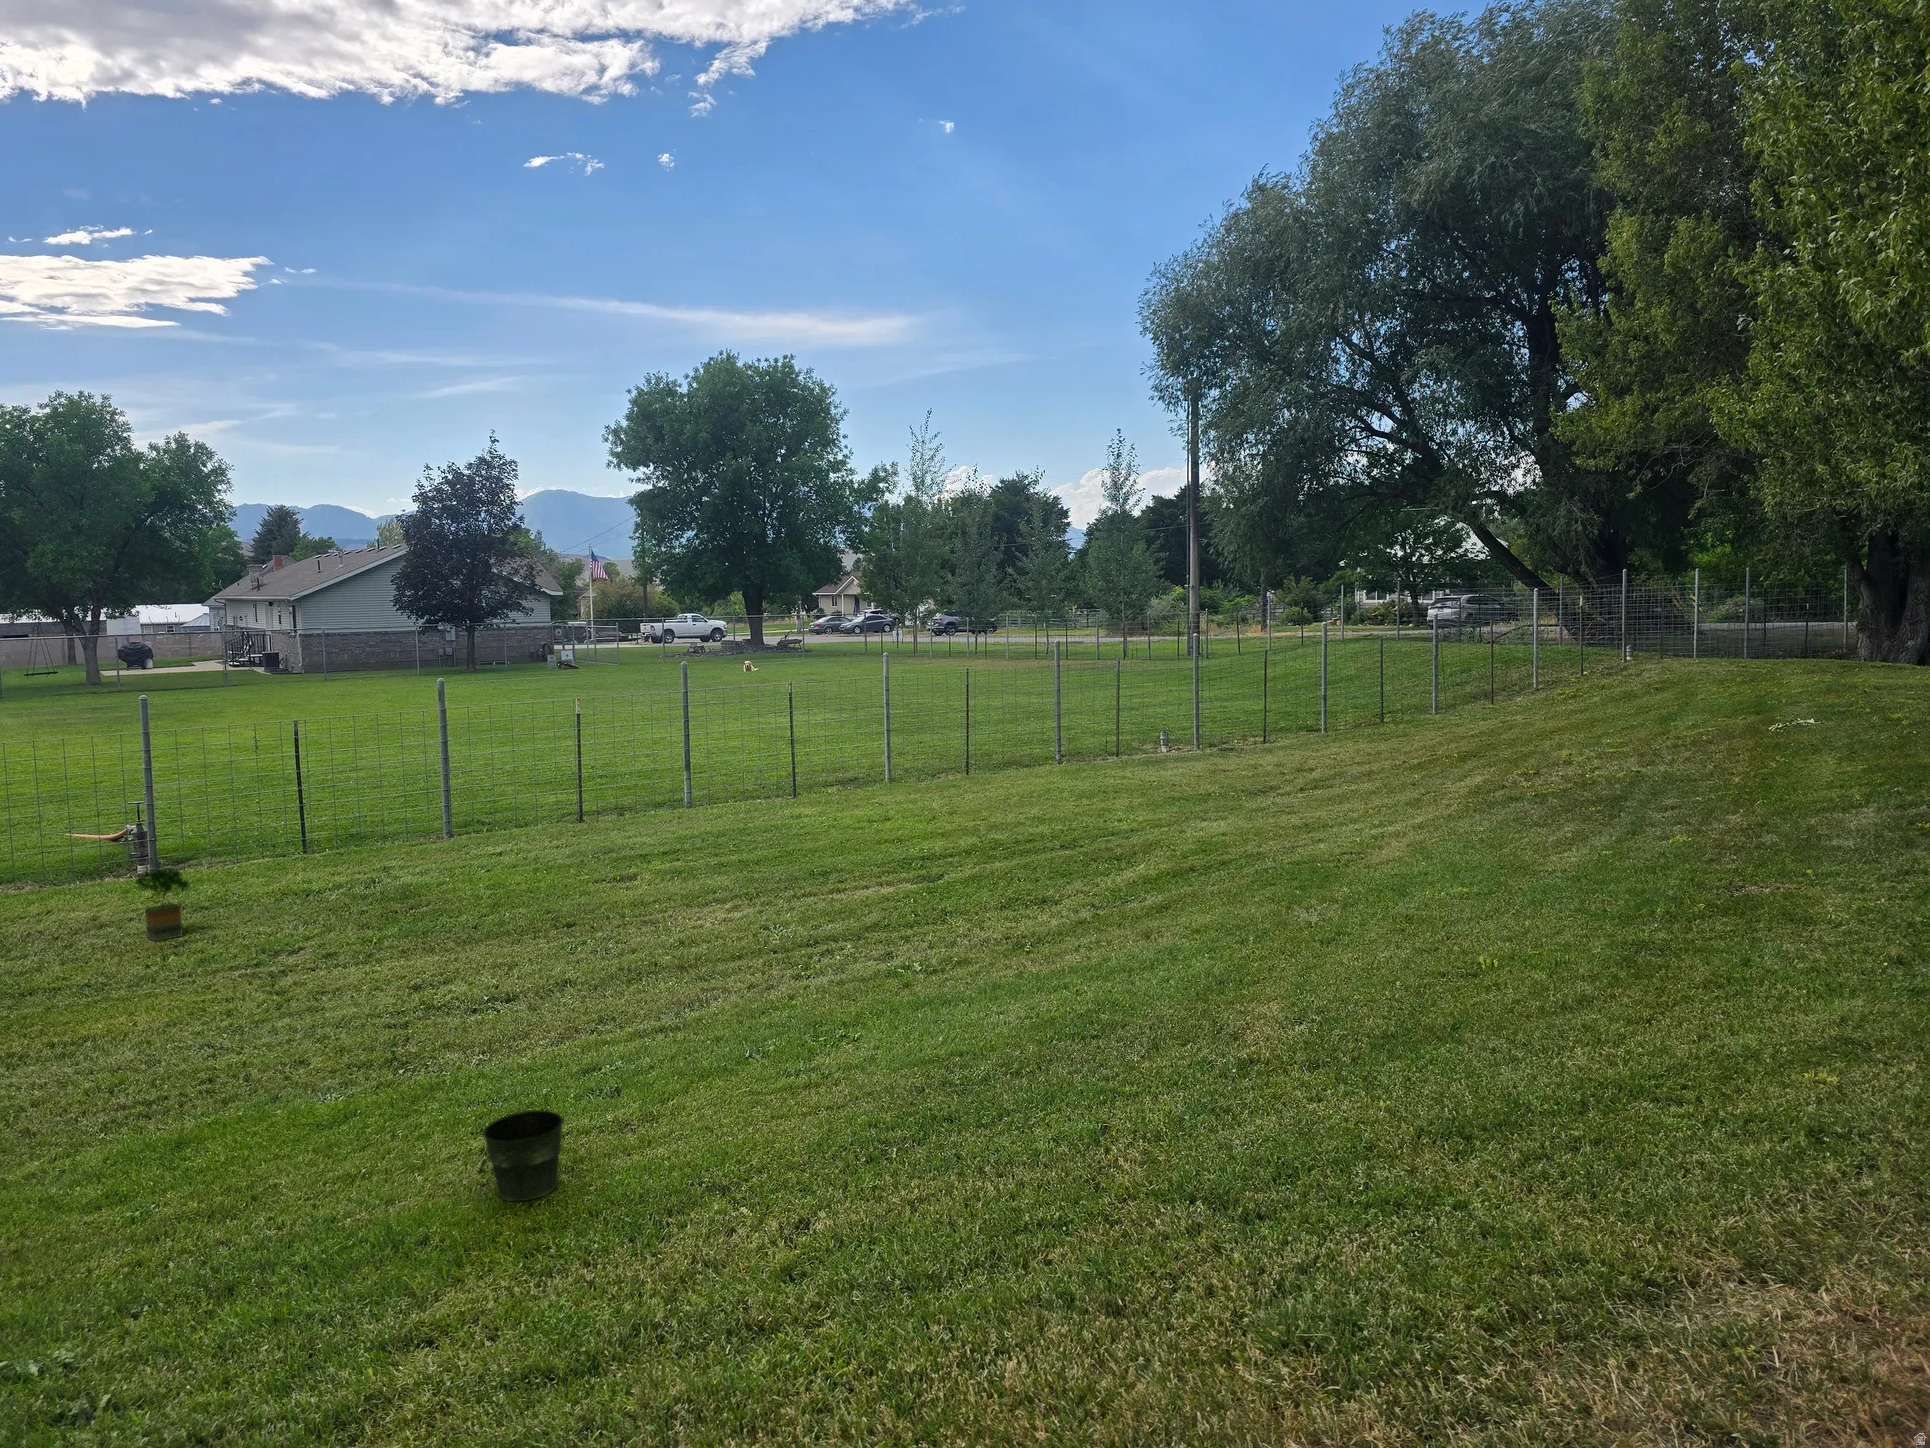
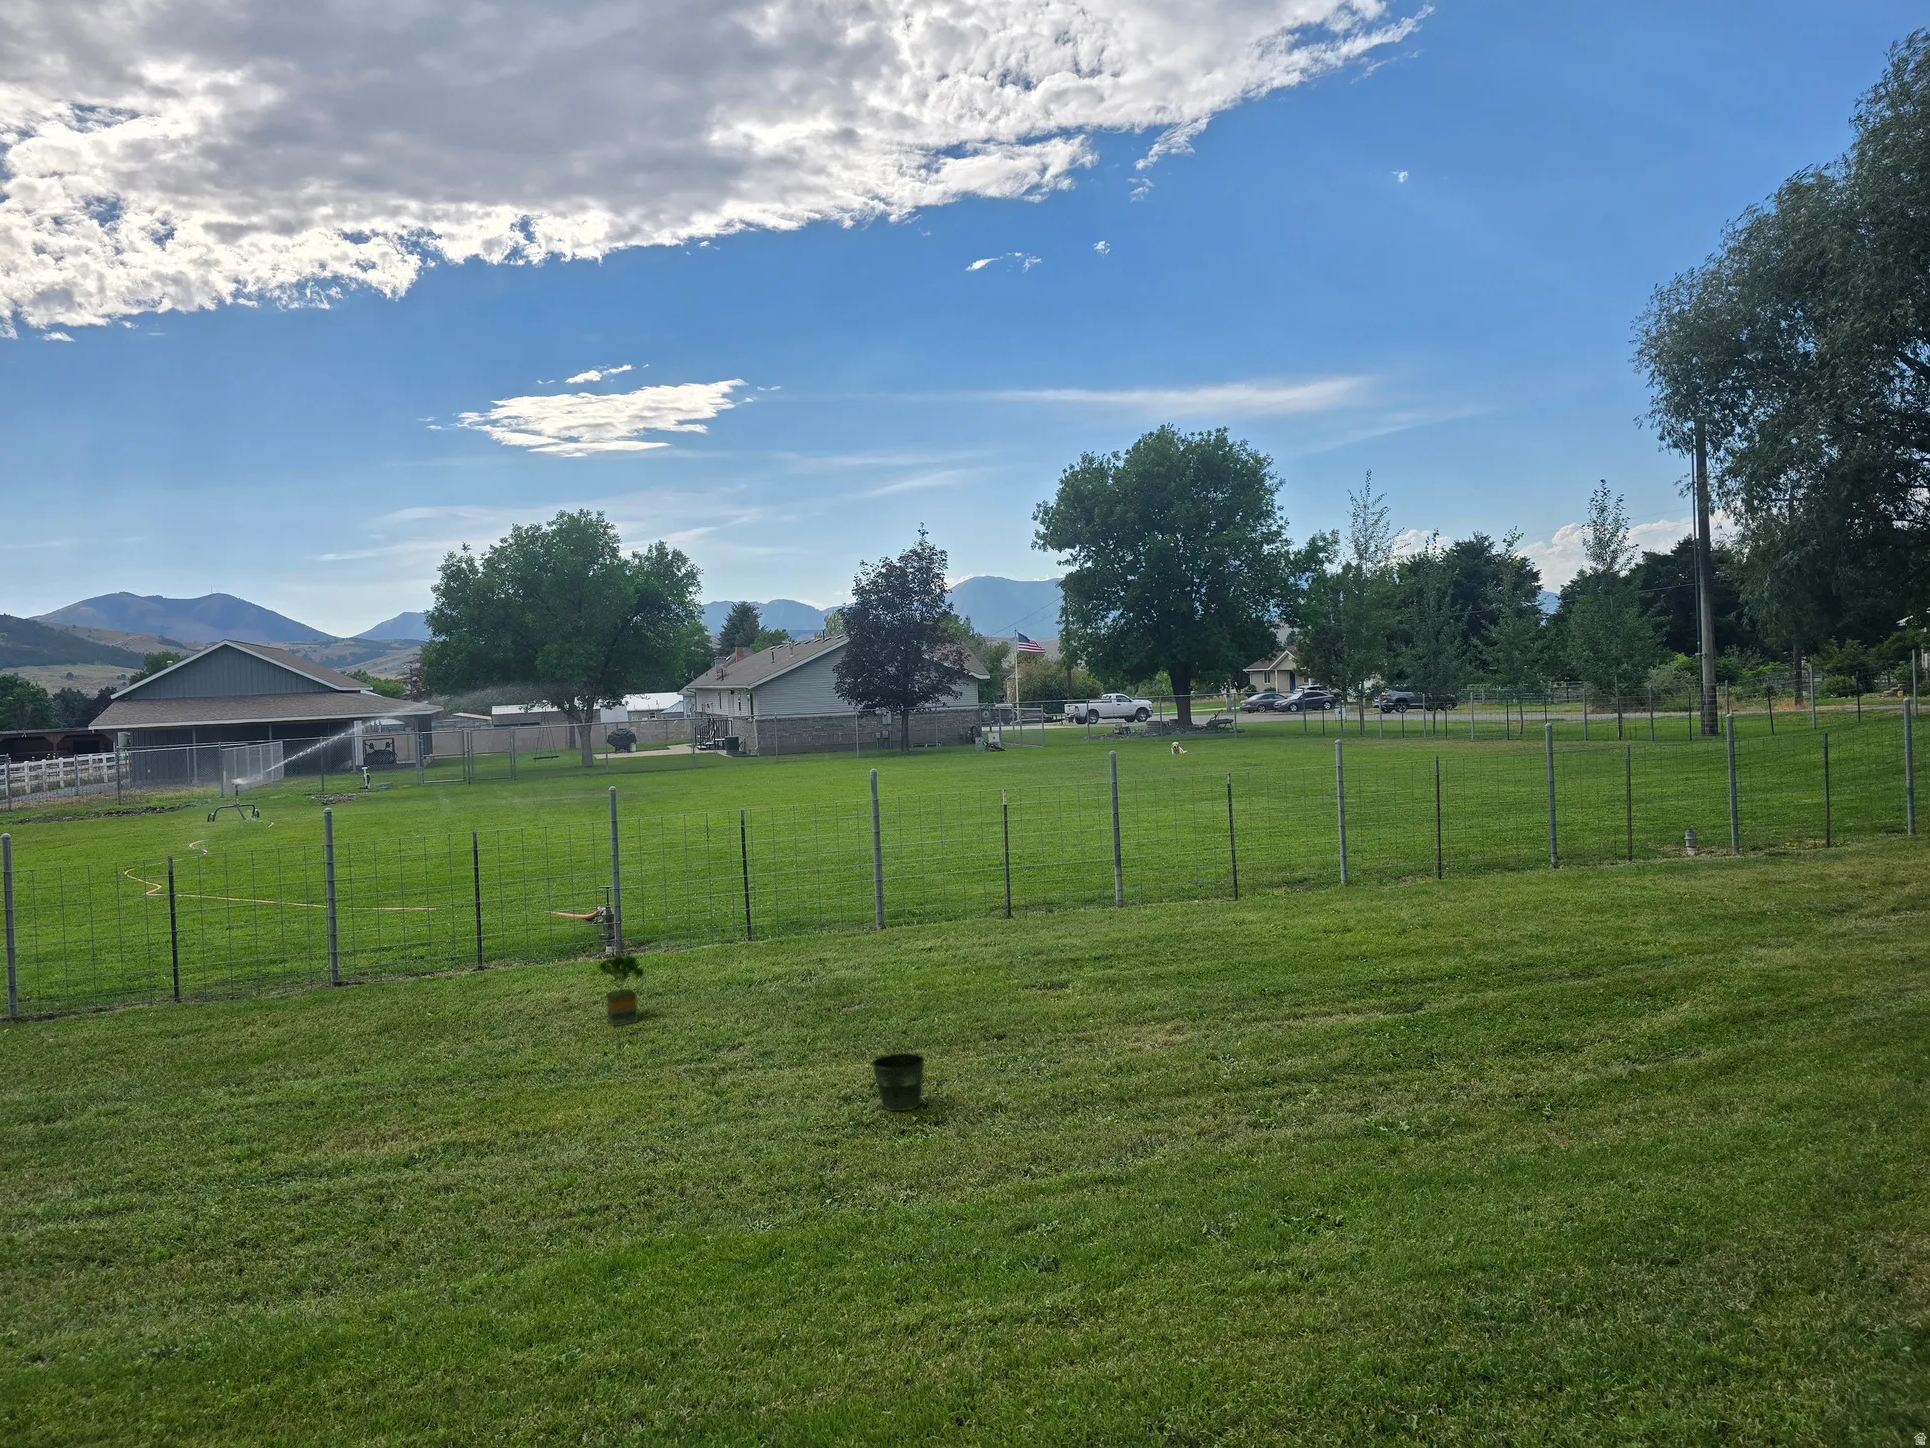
bucket: present [478,1110,564,1201] -> present [869,1053,925,1111]

